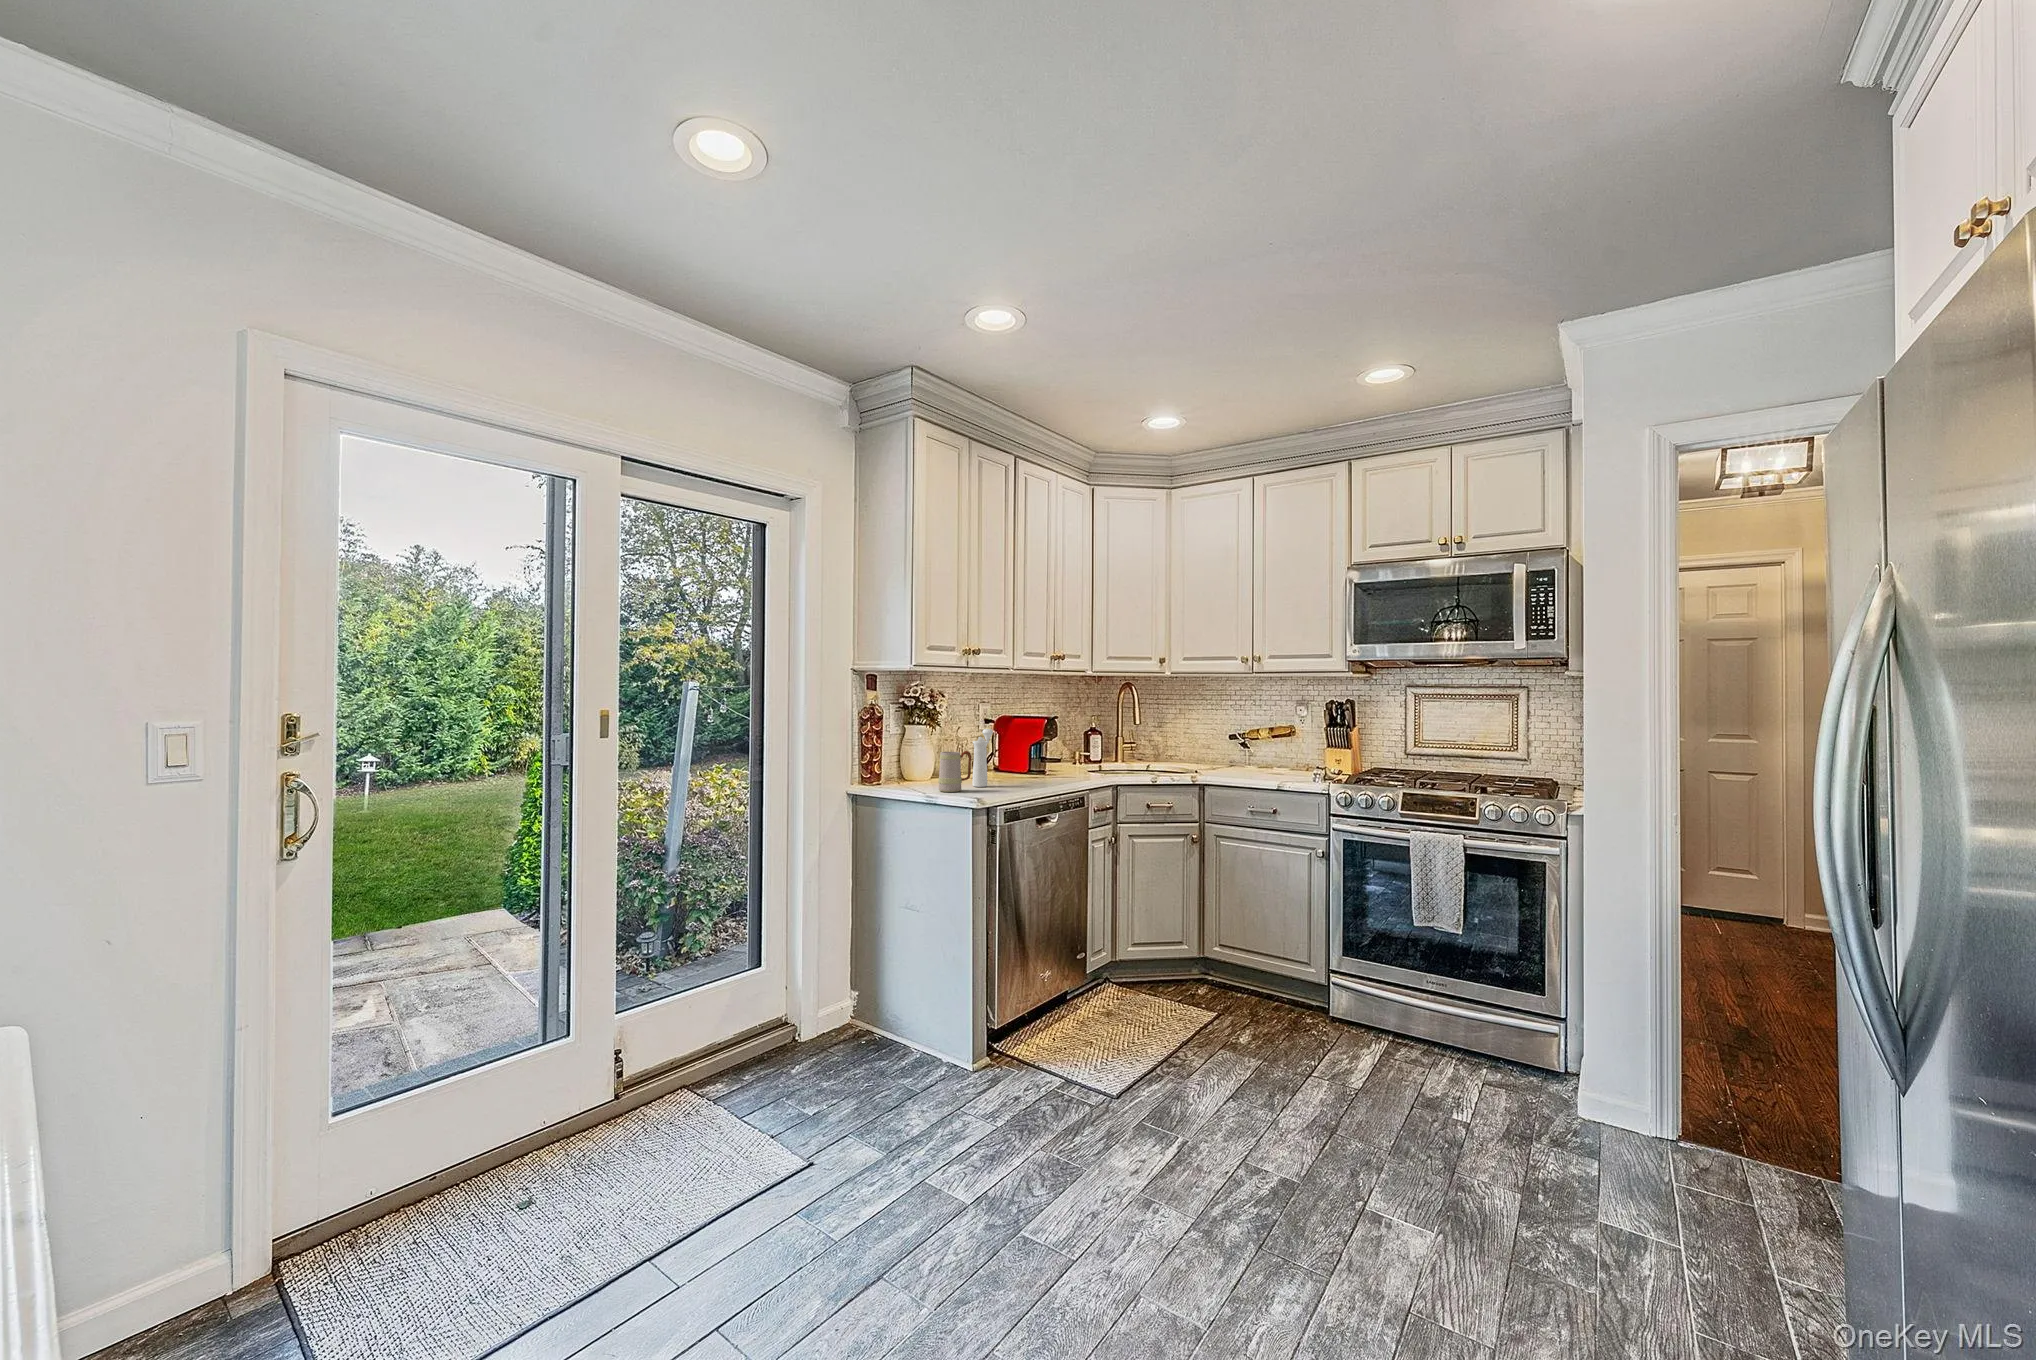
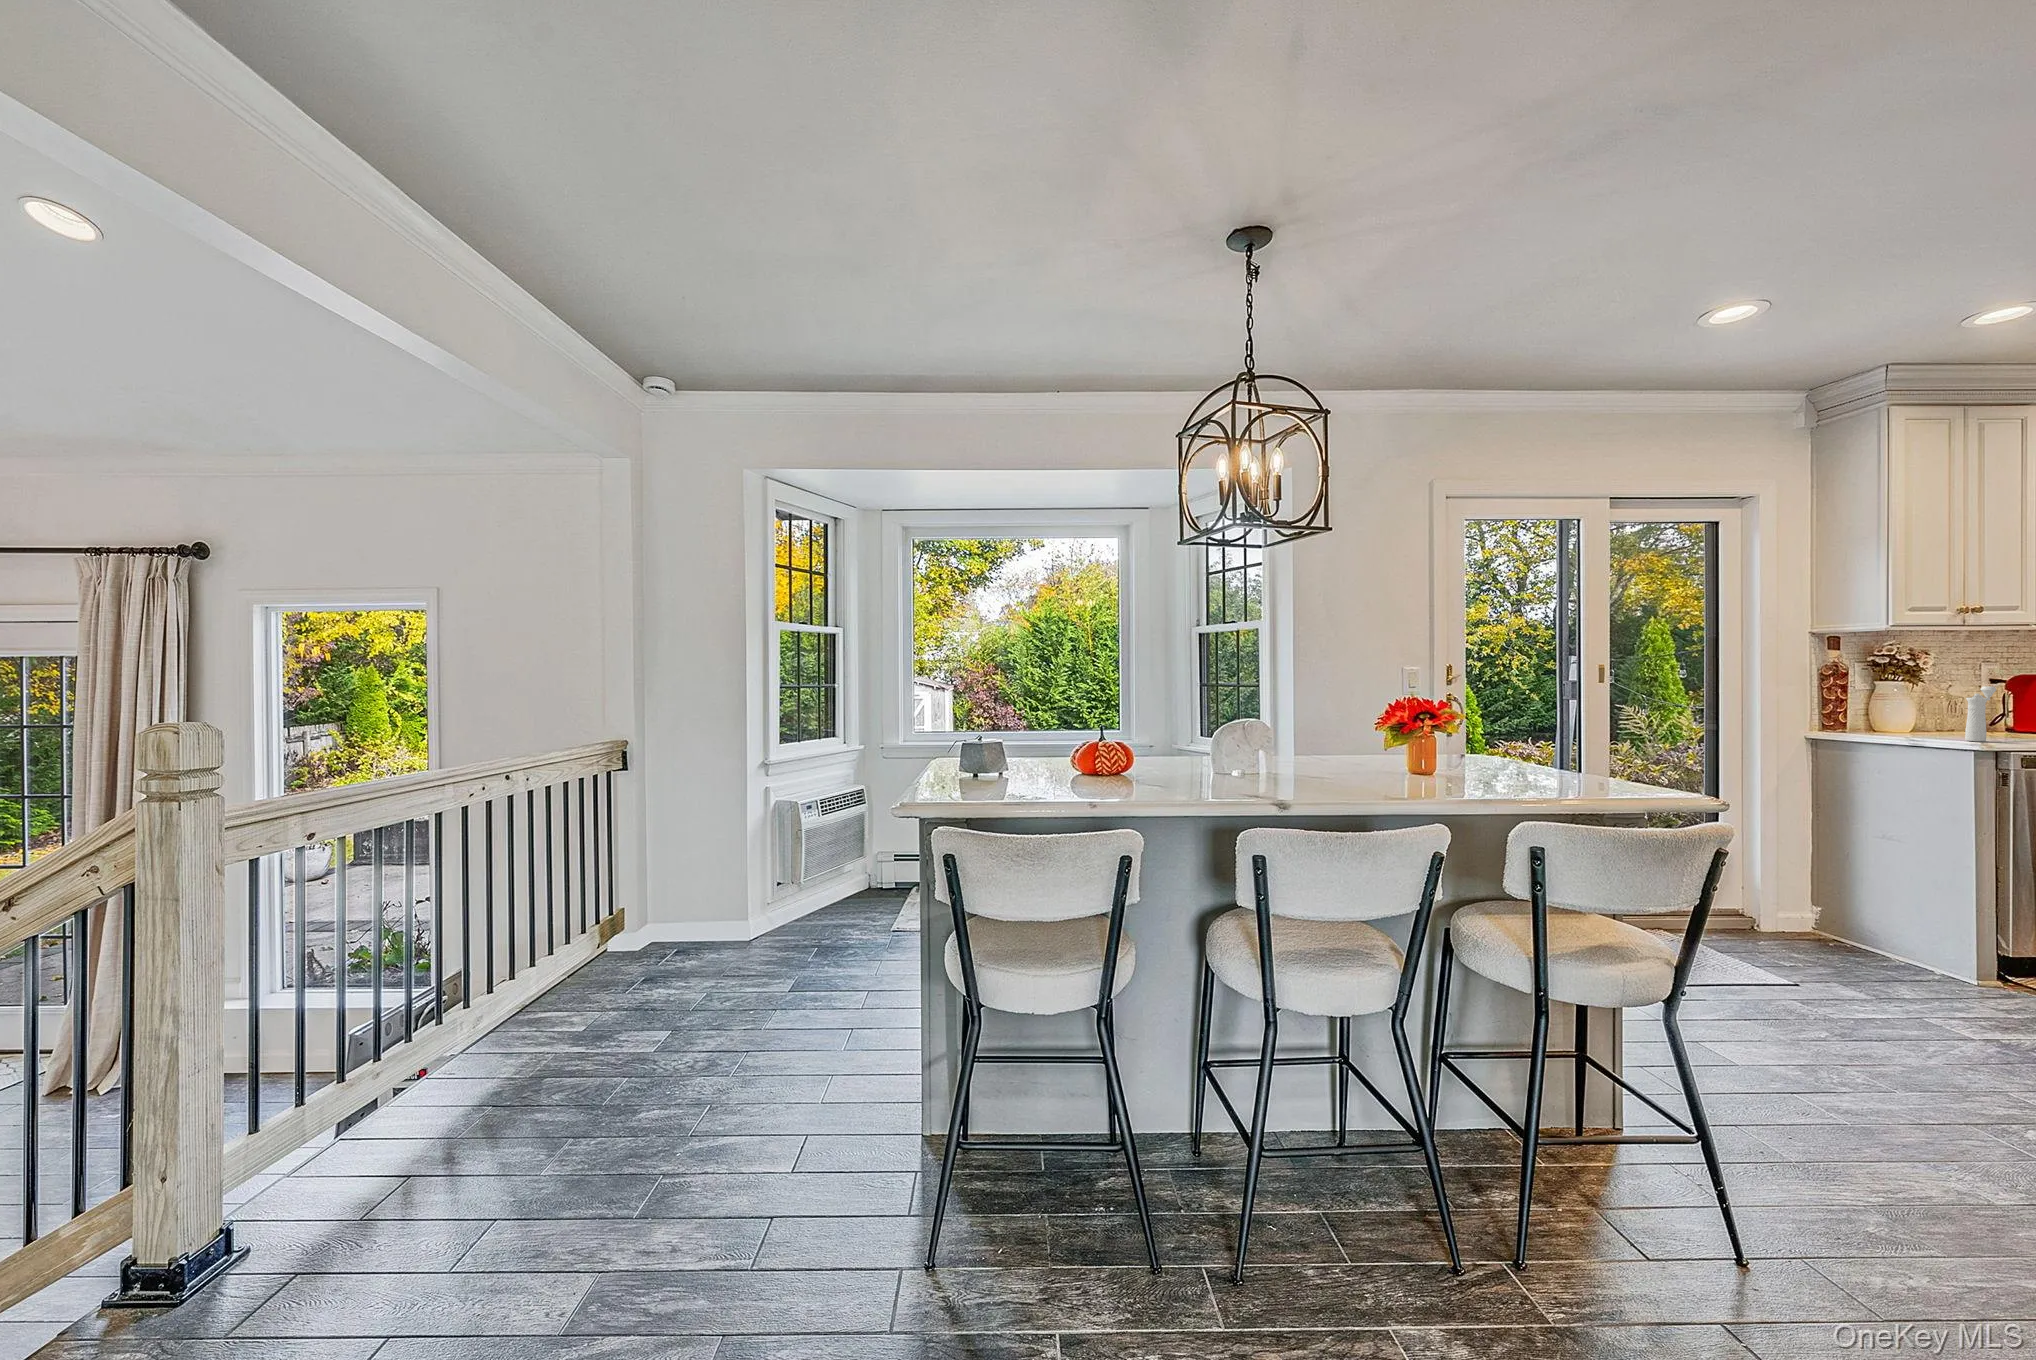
mug: present [938,751,971,792] -> none [1919,706,1964,743]

